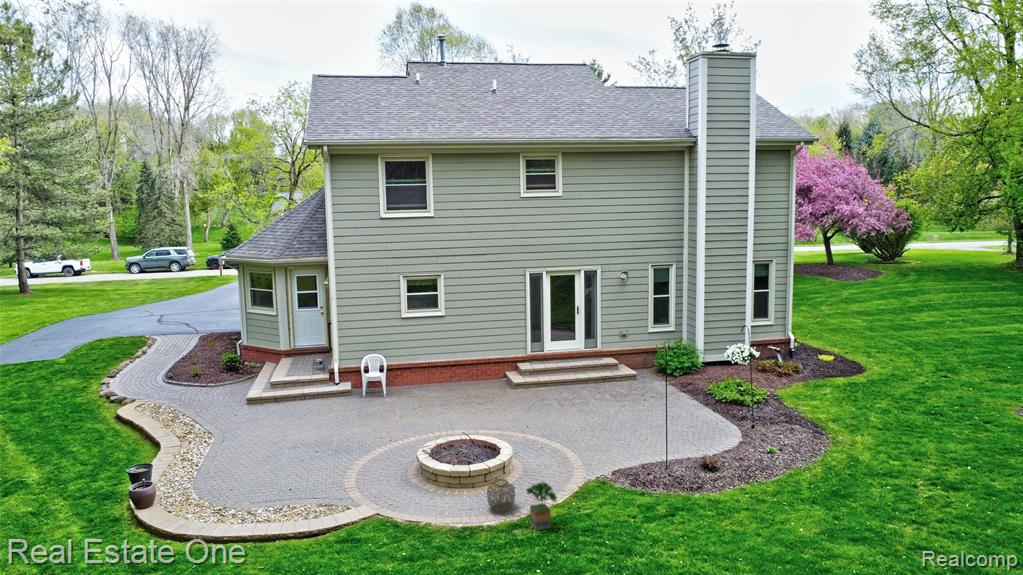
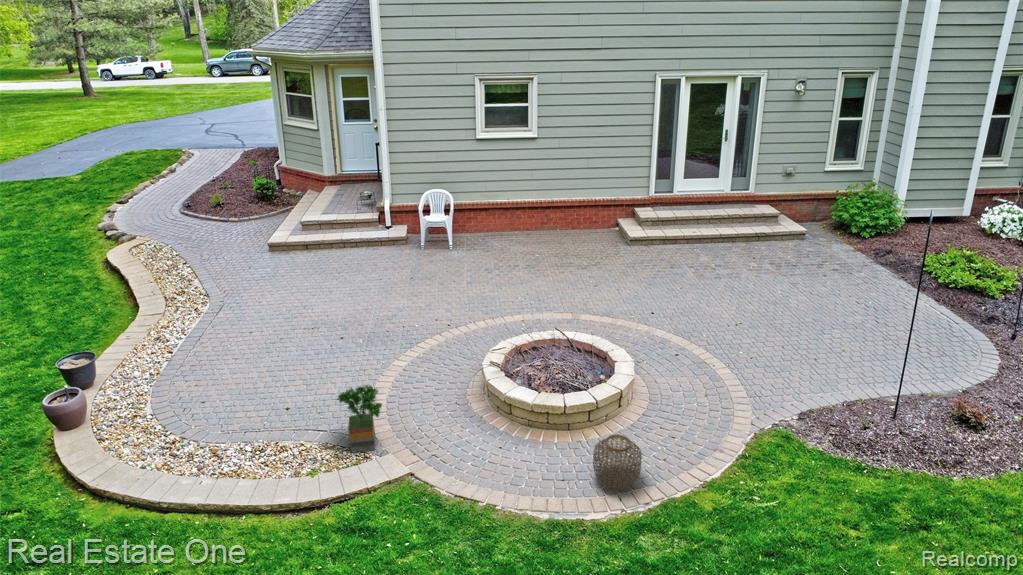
potted tree: present [527,482,557,530] -> present [338,385,382,453]

